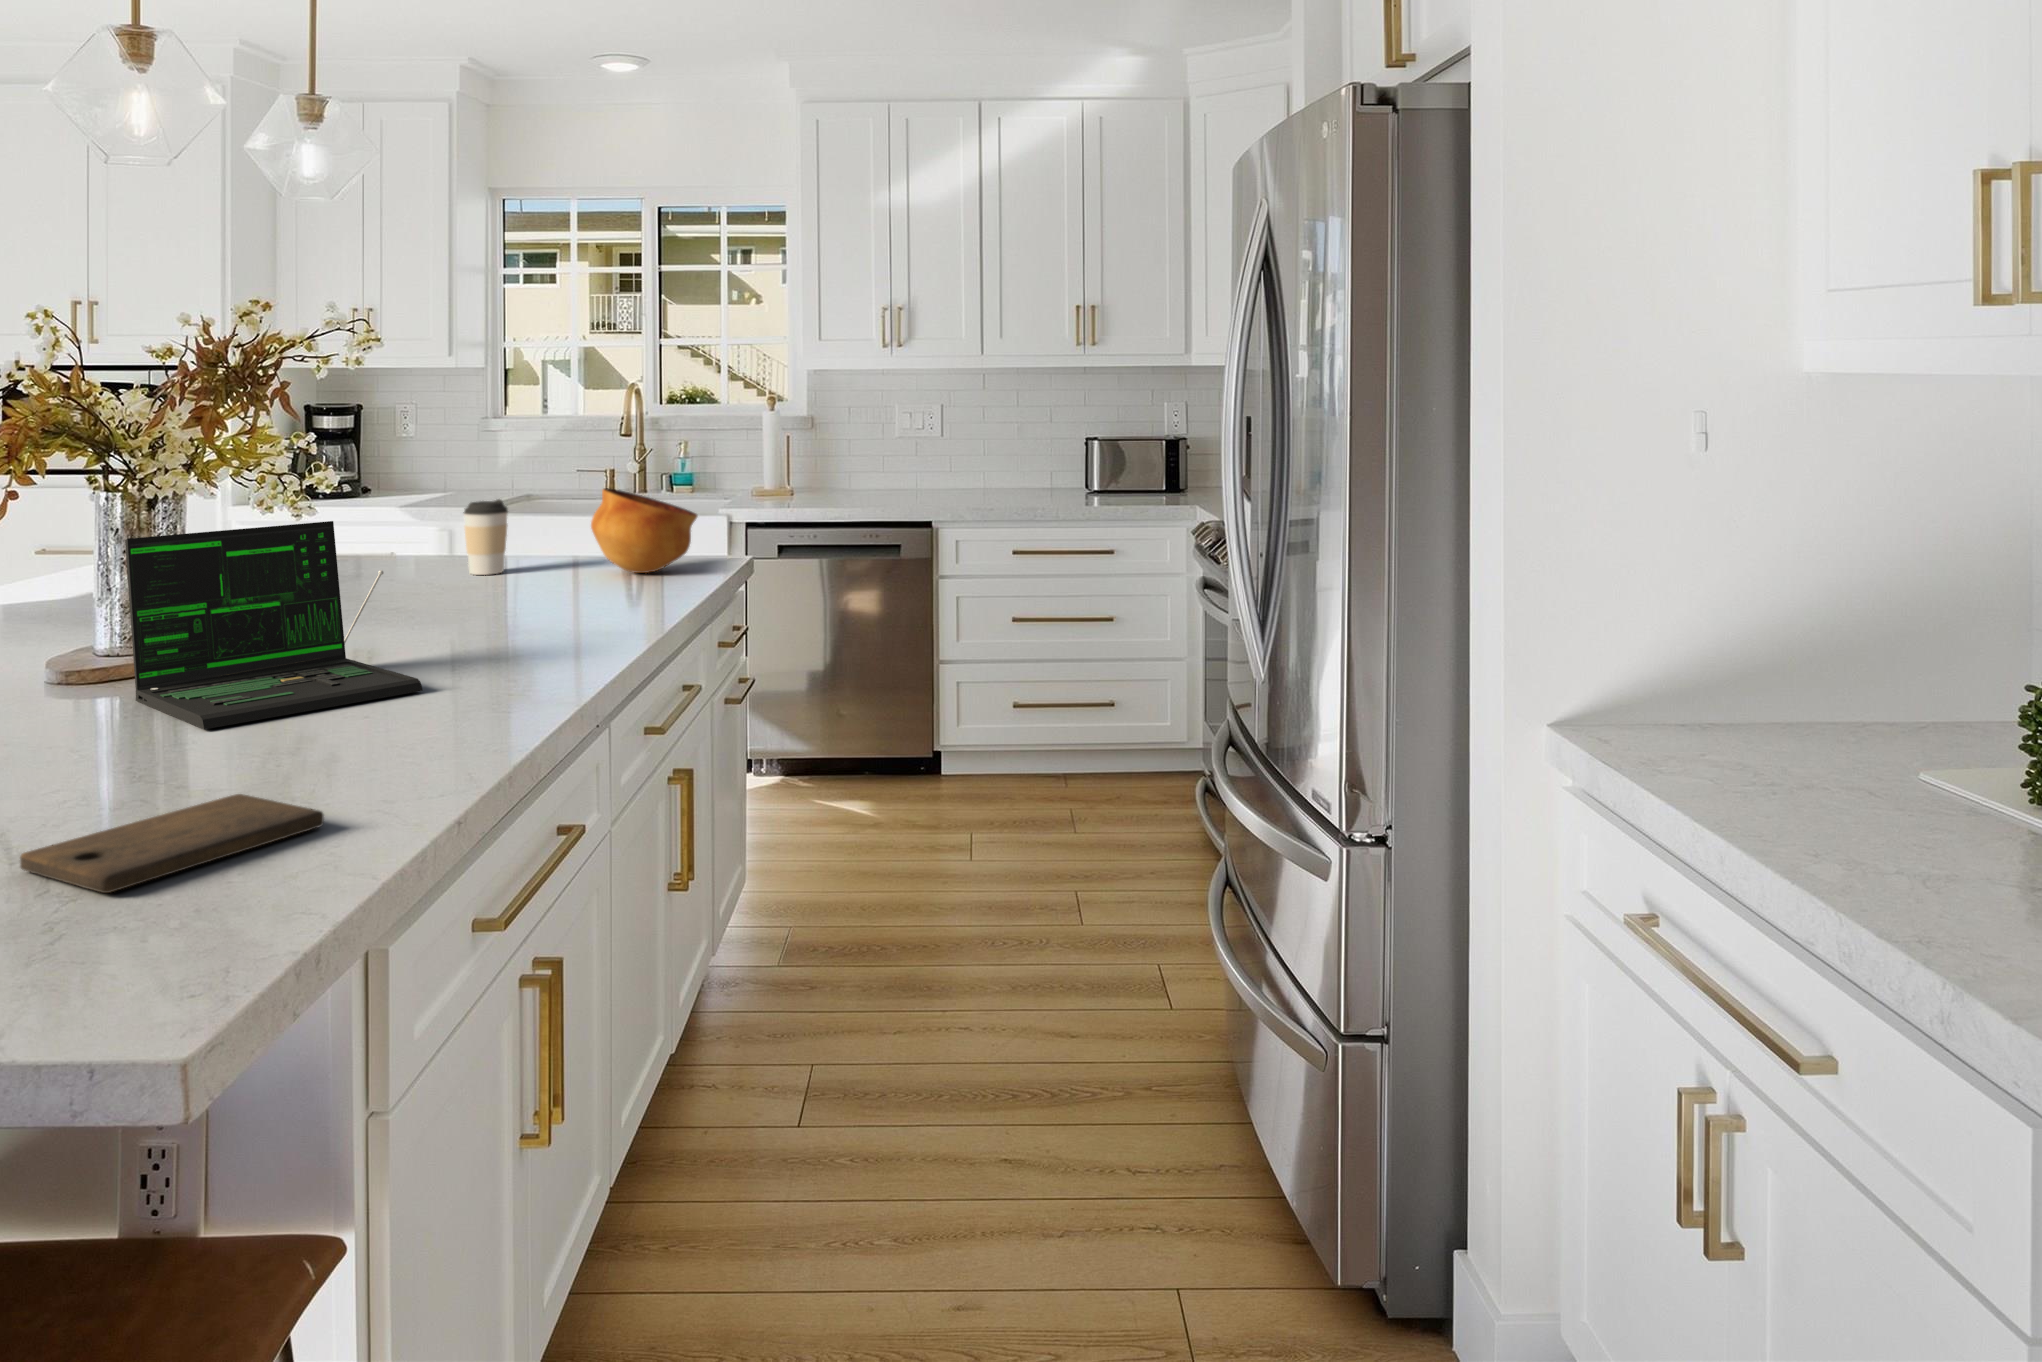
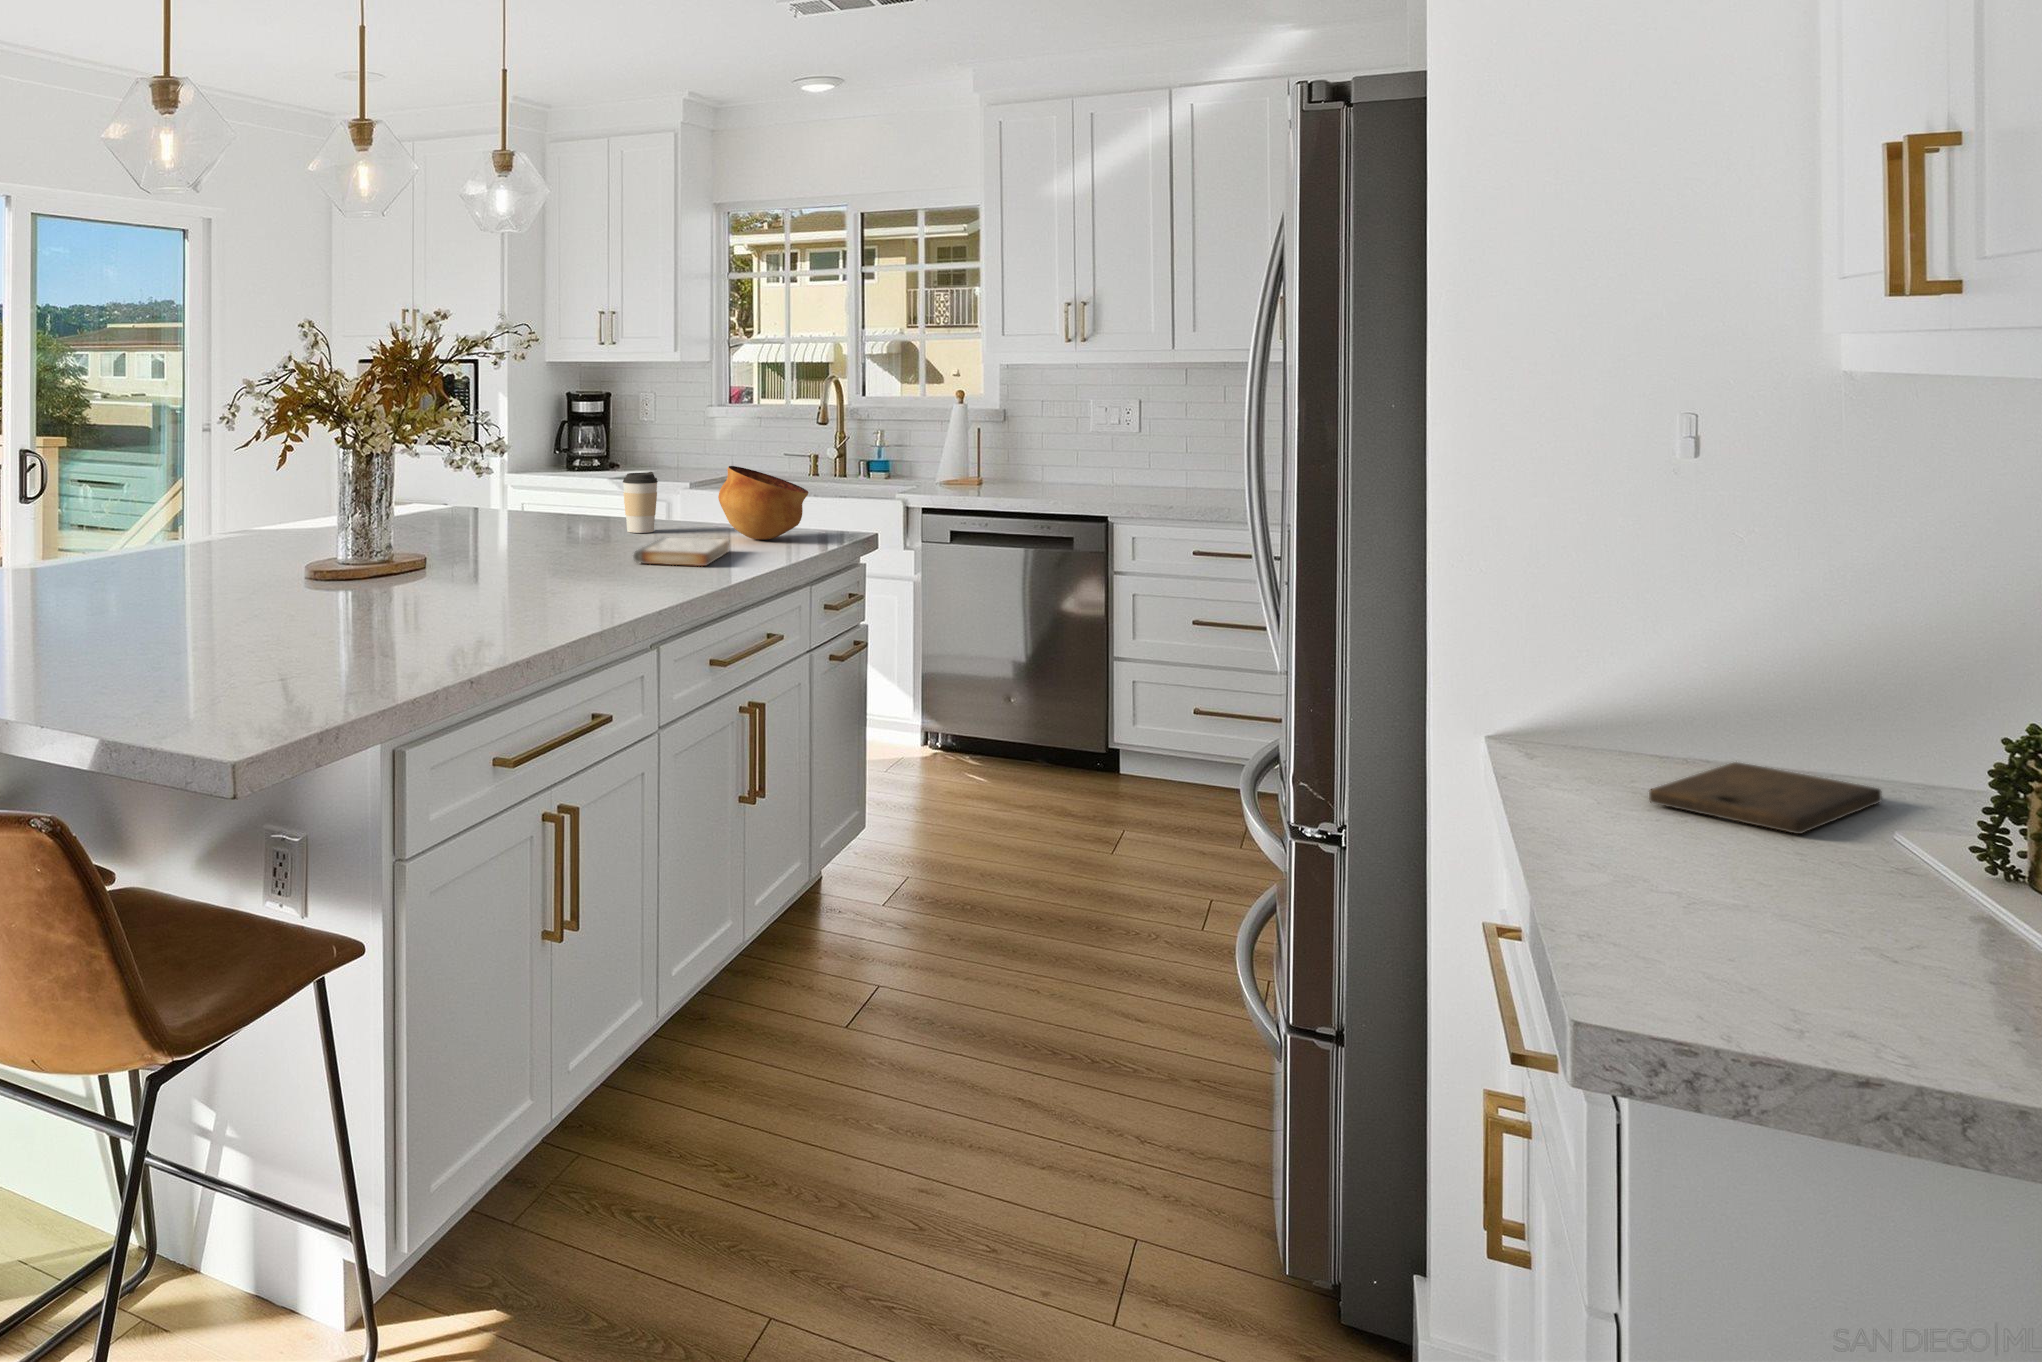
laptop: present [125,521,423,729] -> none [348,478,529,613]
book: none [515,577,620,616] -> present [634,538,729,566]
cutting board: present [20,794,324,893] -> present [1649,762,1882,834]

